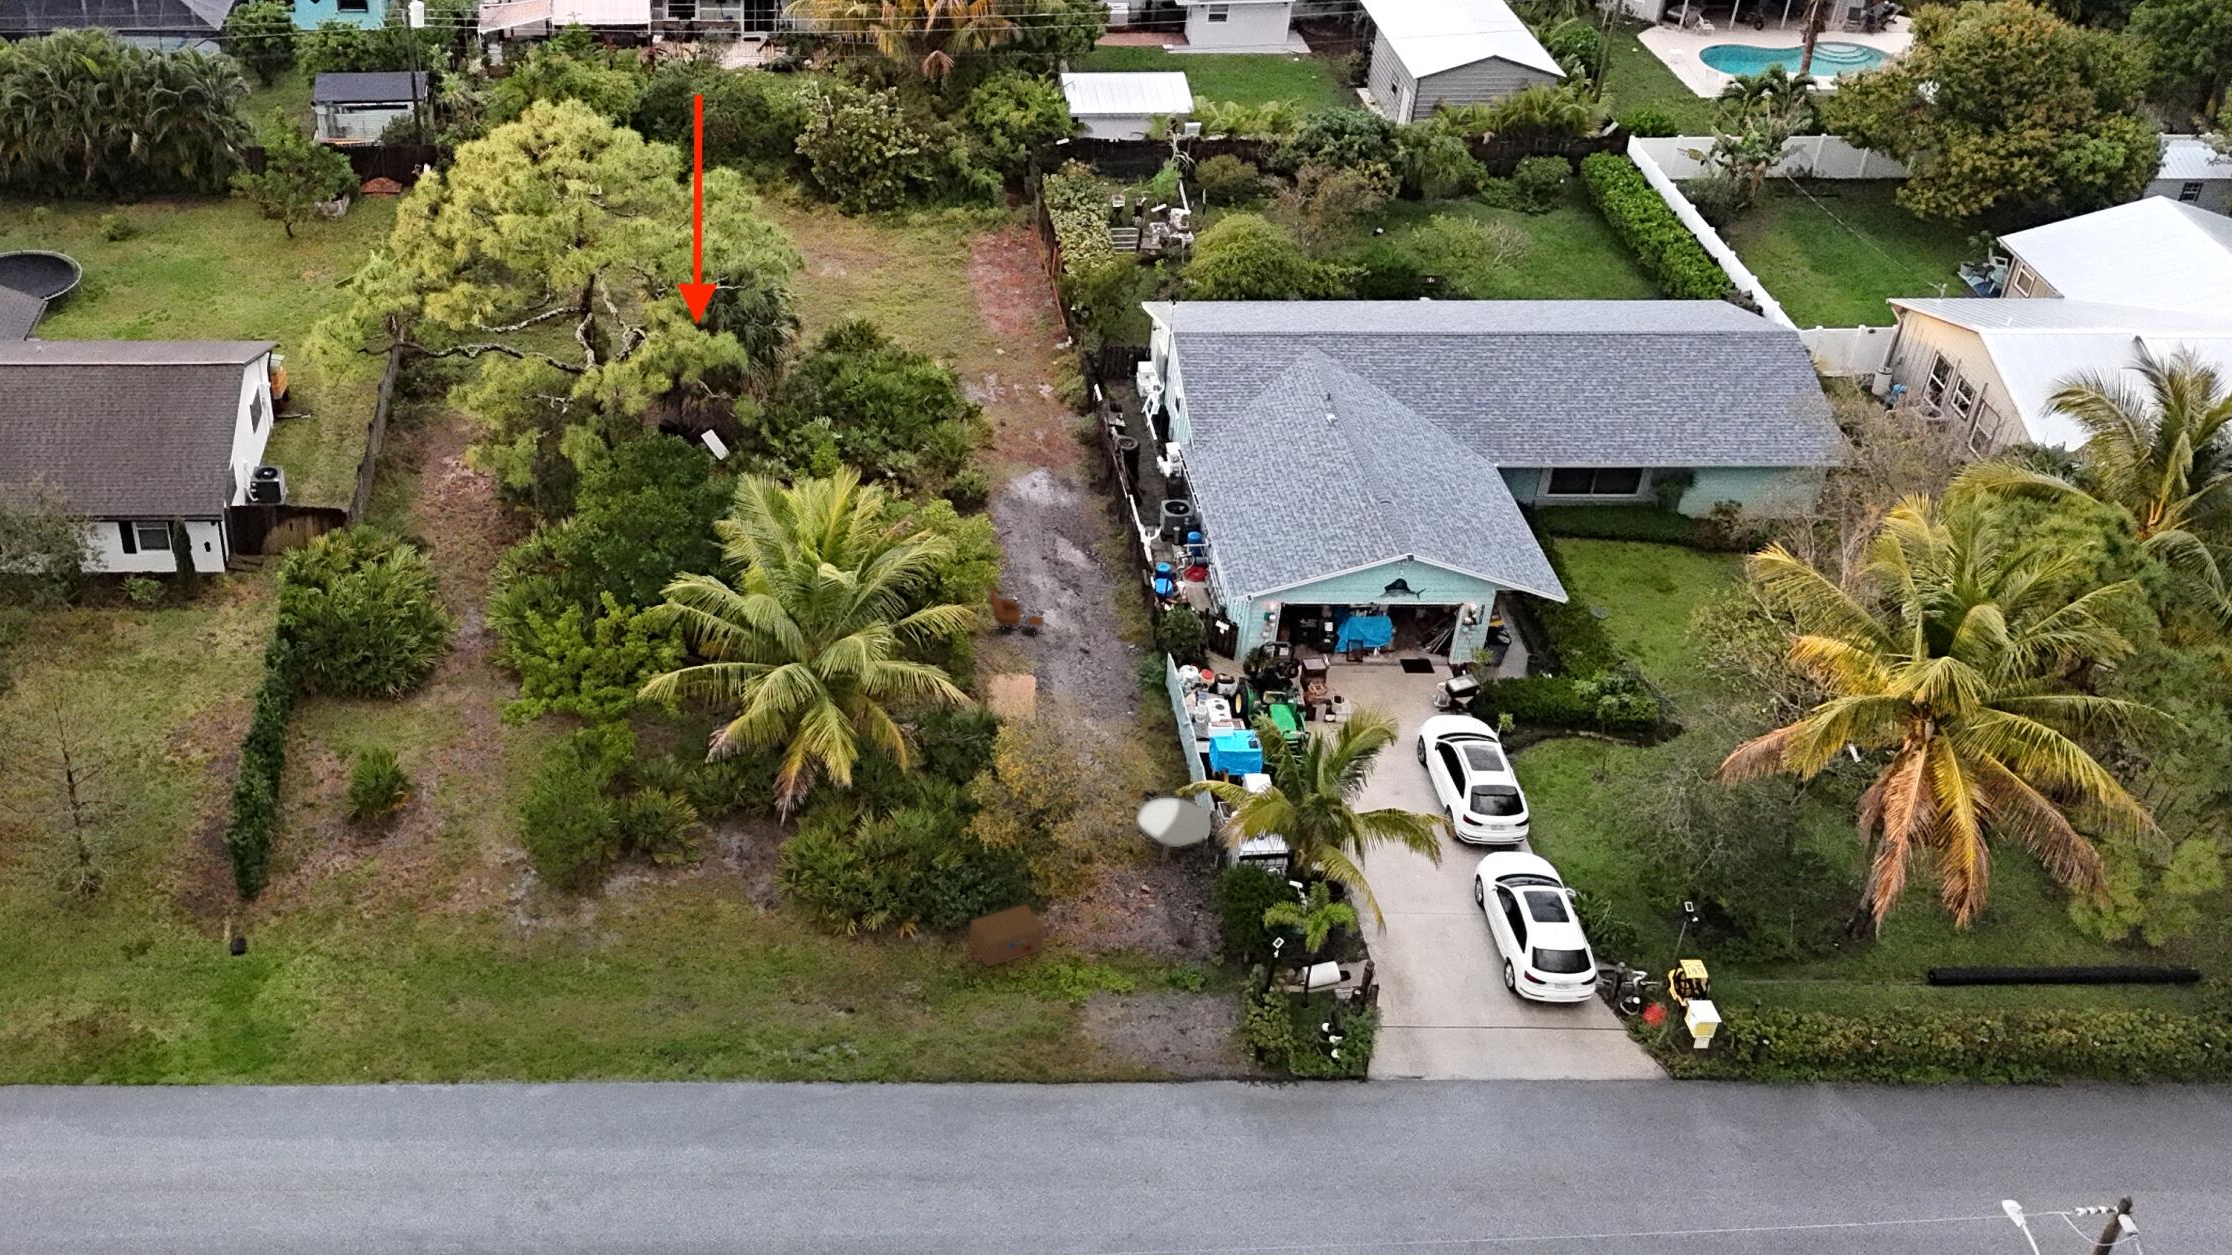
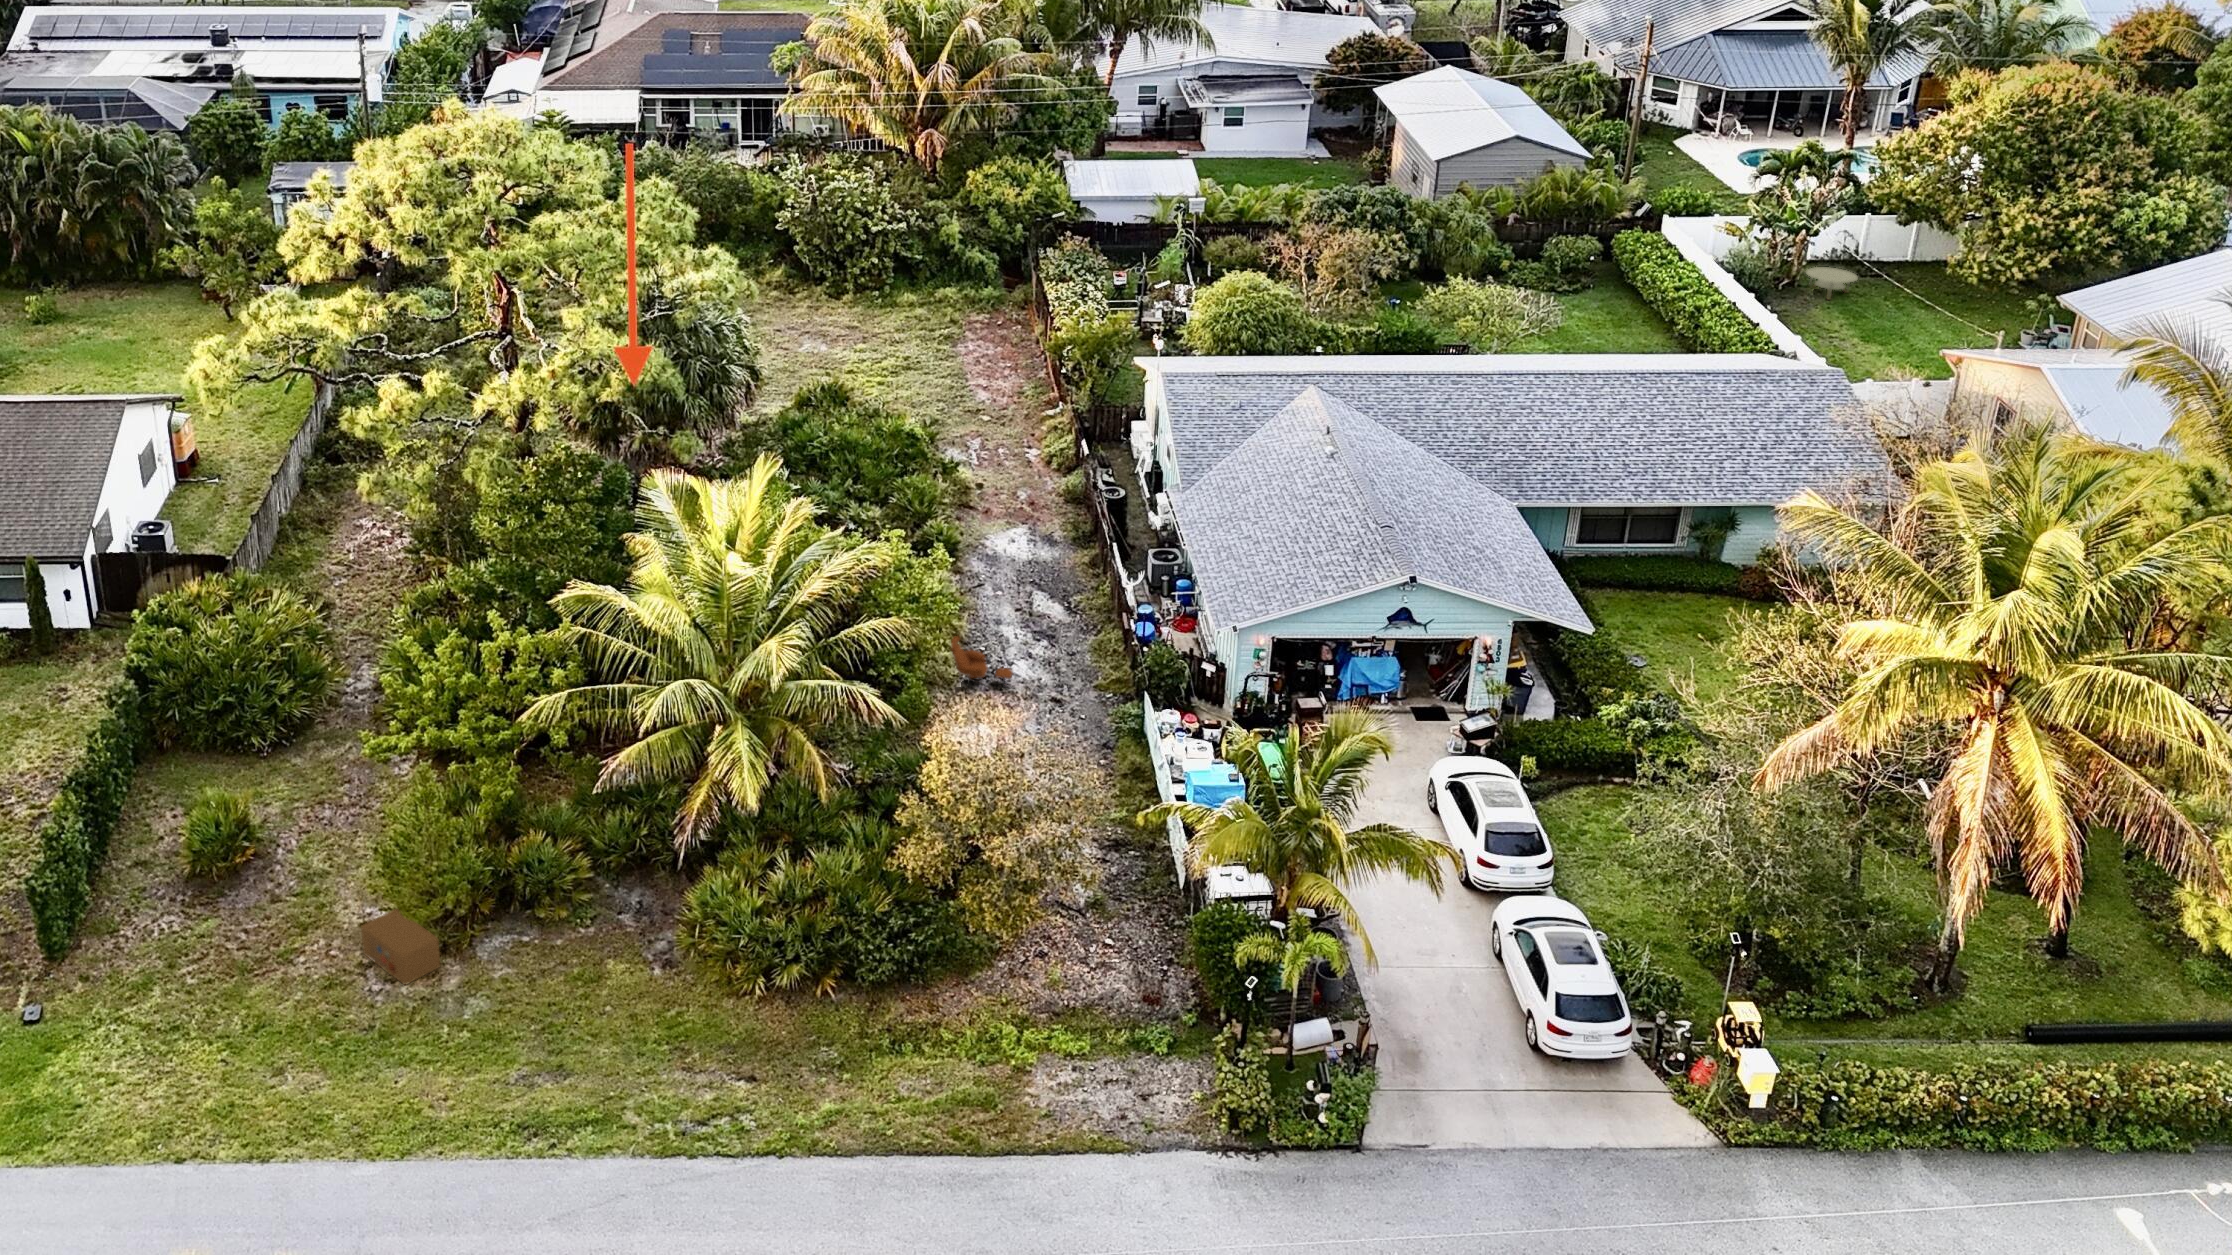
round table: present [1138,798,1210,862] -> present [1806,267,1858,300]
cardboard box: present [970,905,1045,967] -> present [361,909,440,985]

